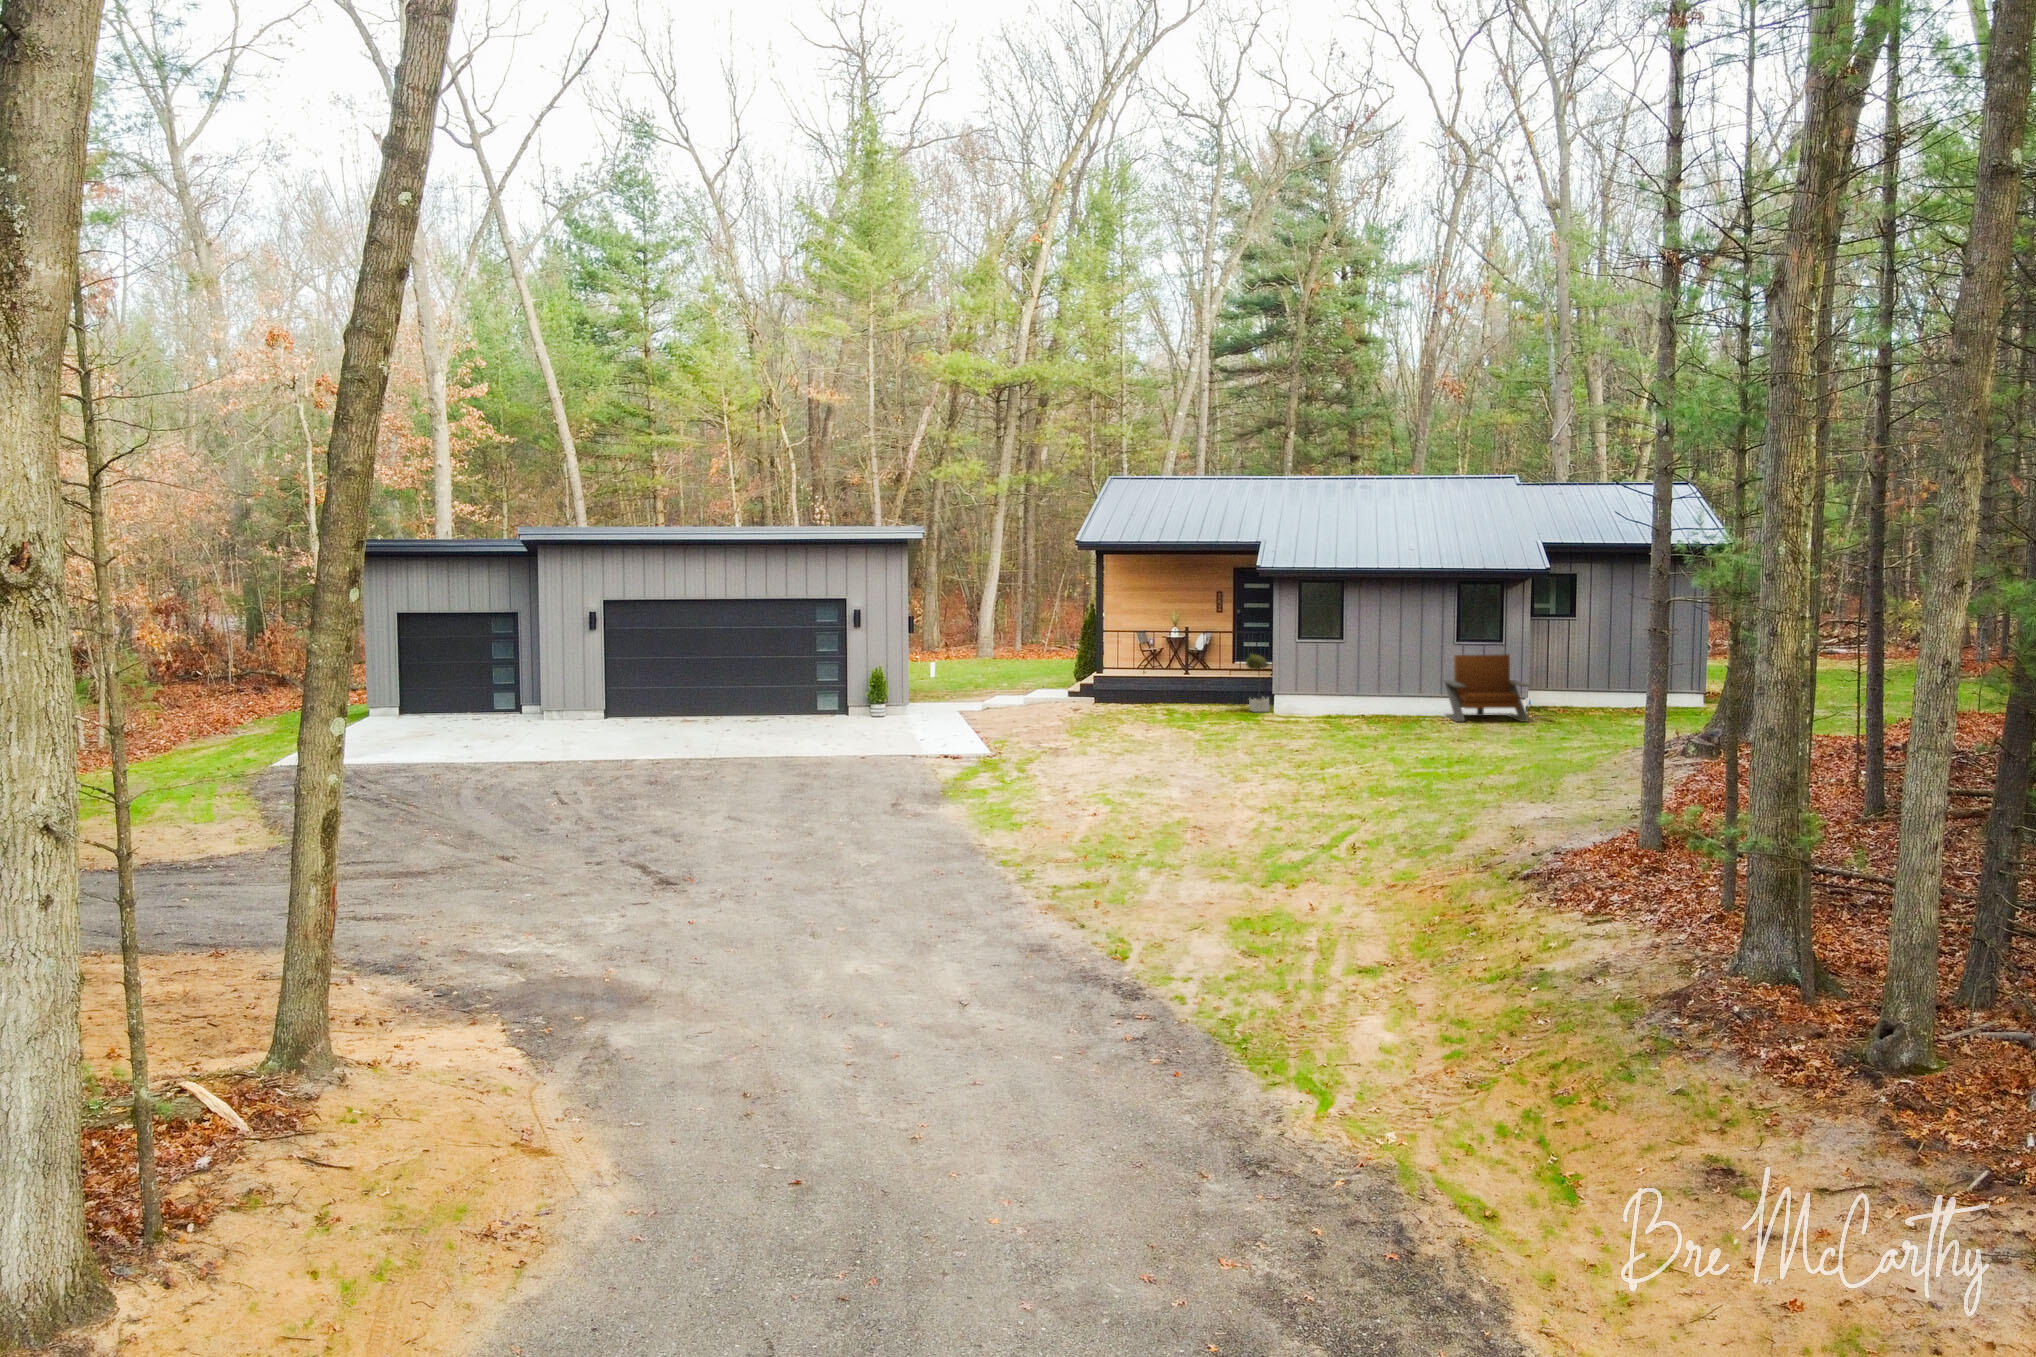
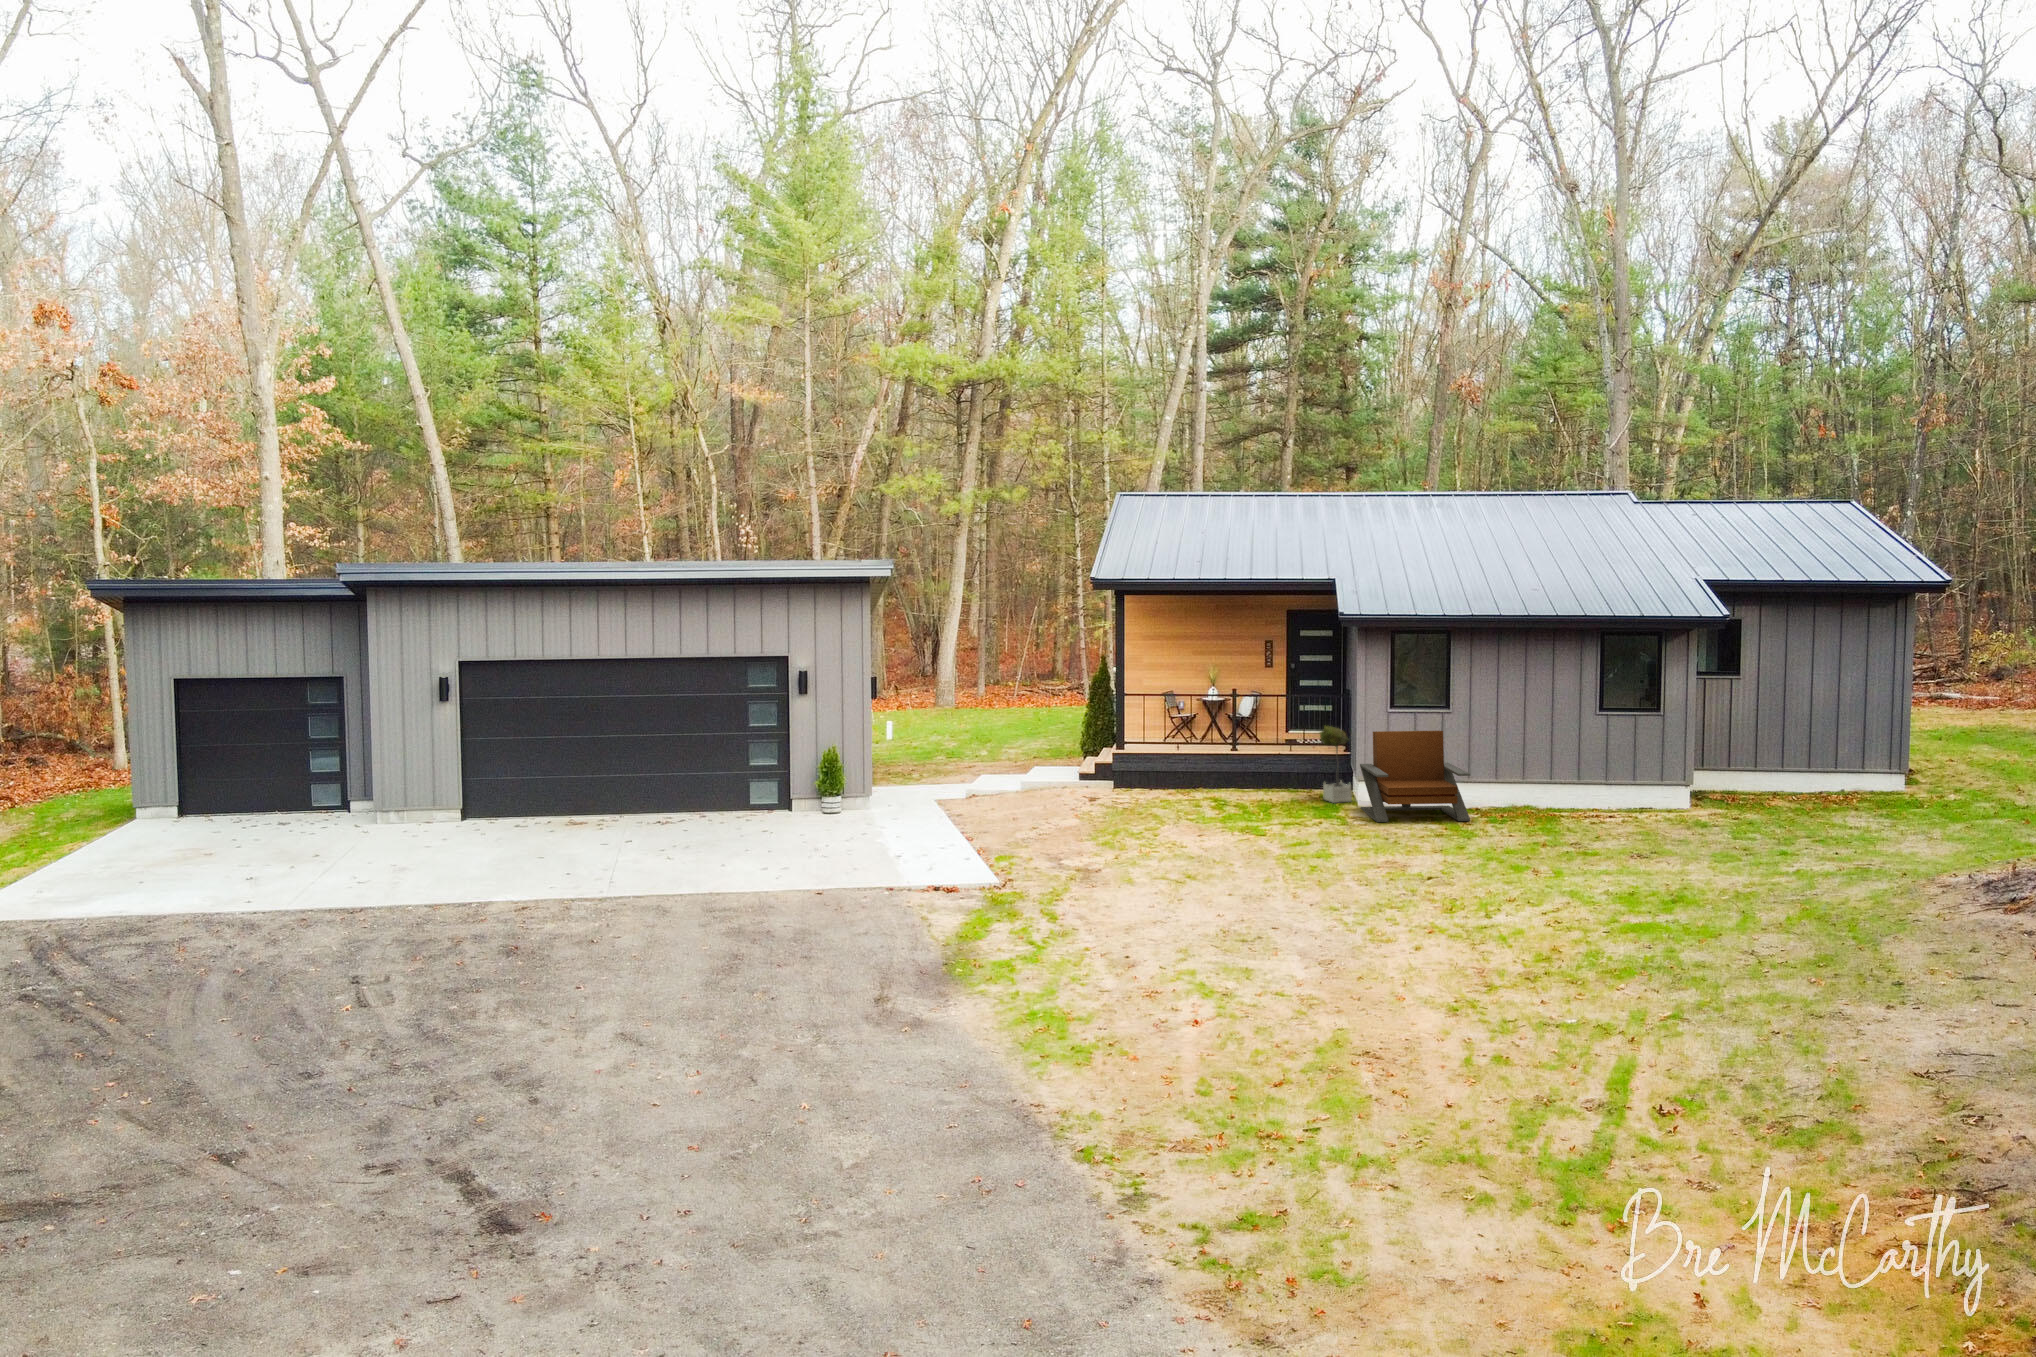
lounge chair: present [1444,654,1529,722] -> present [1360,731,1470,822]

